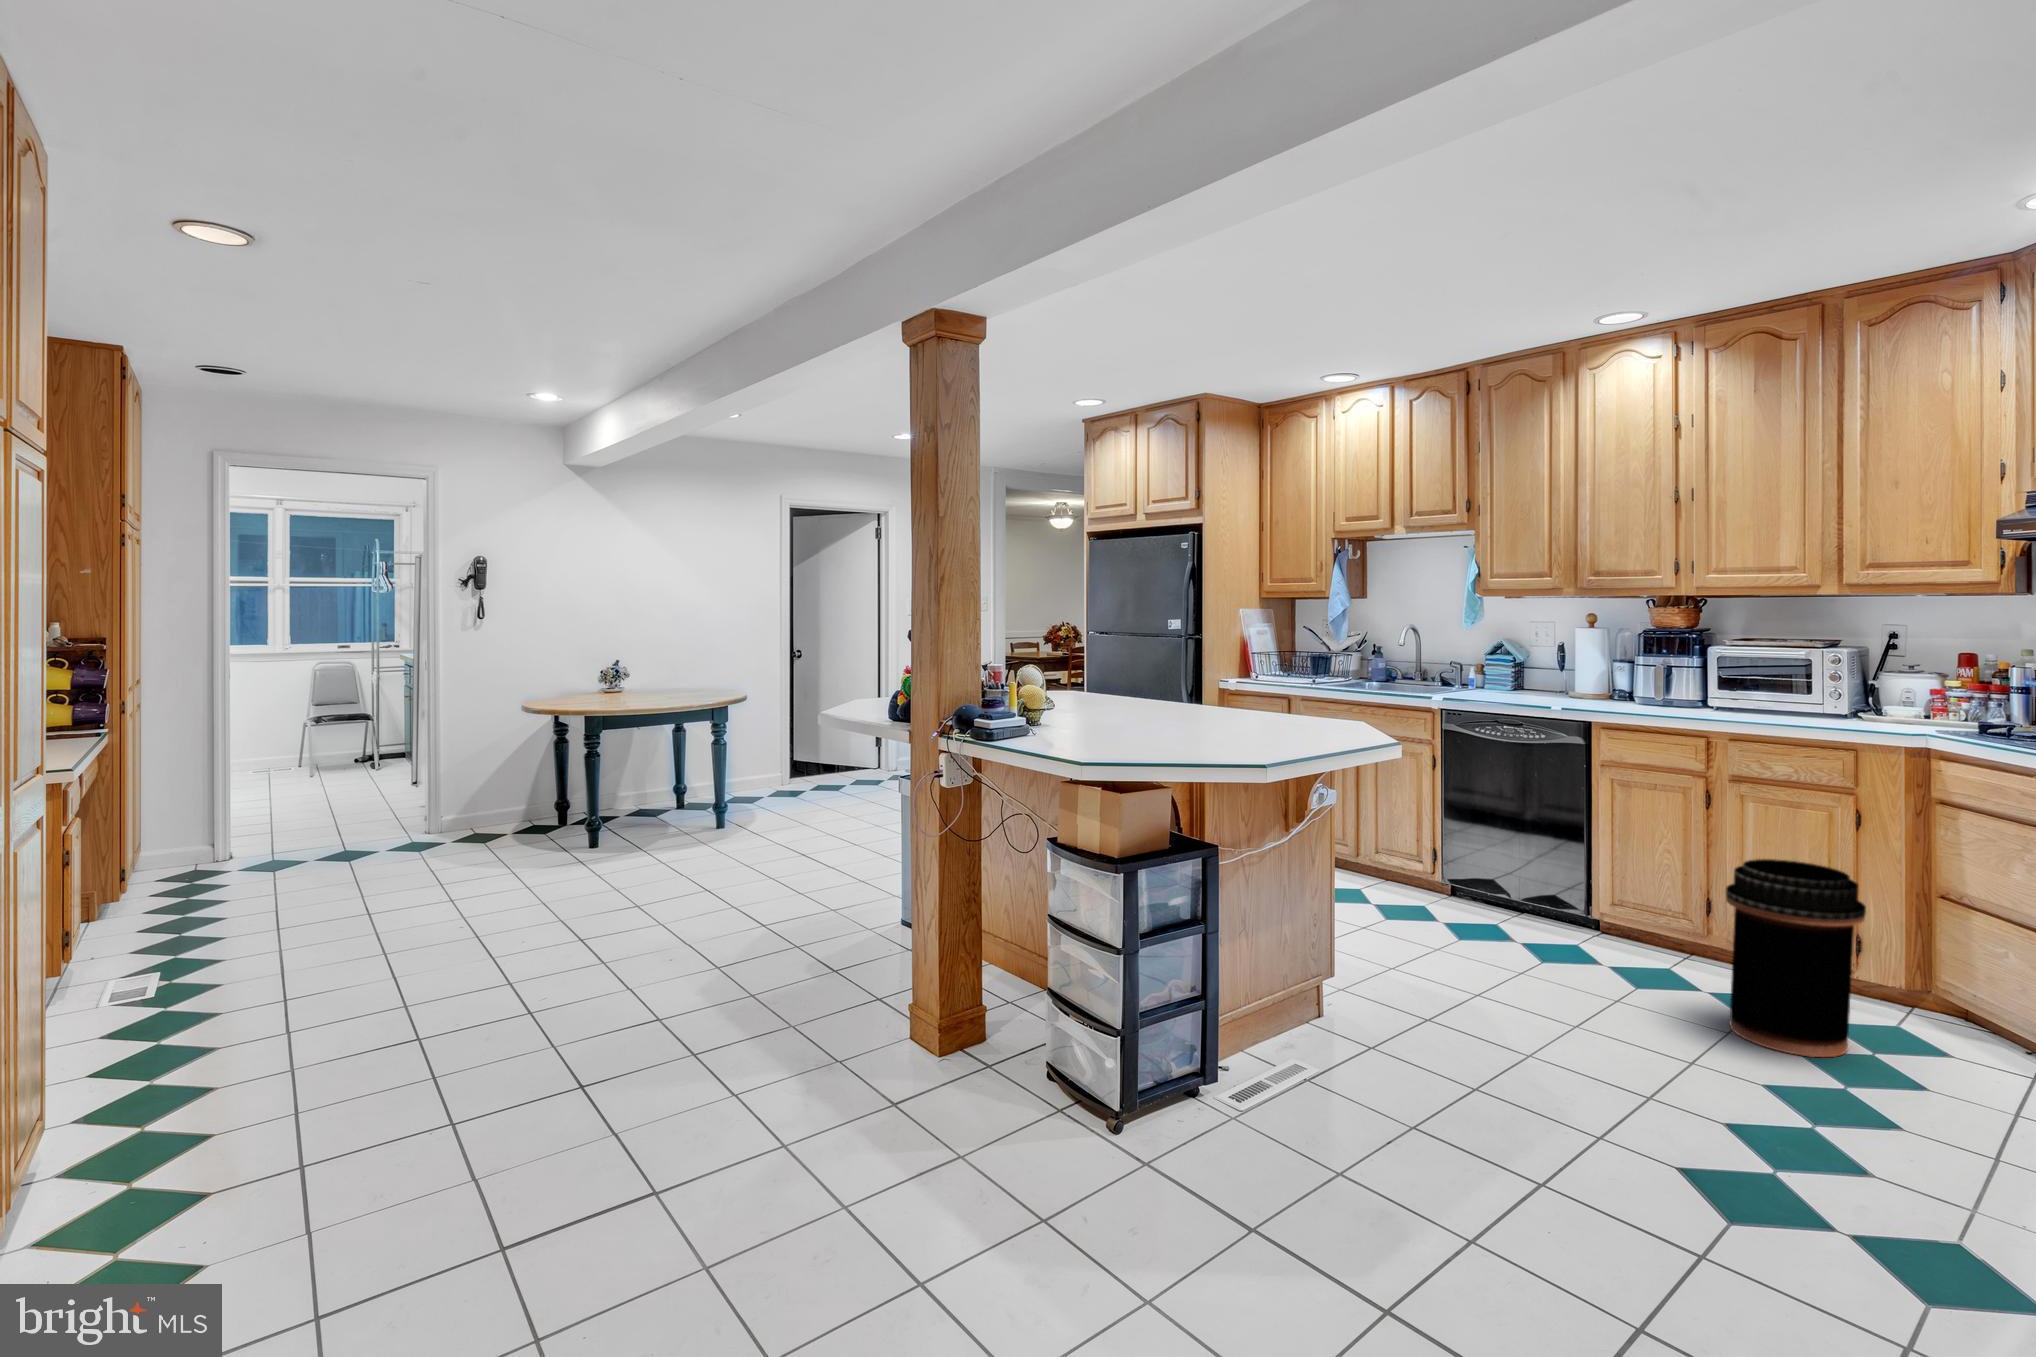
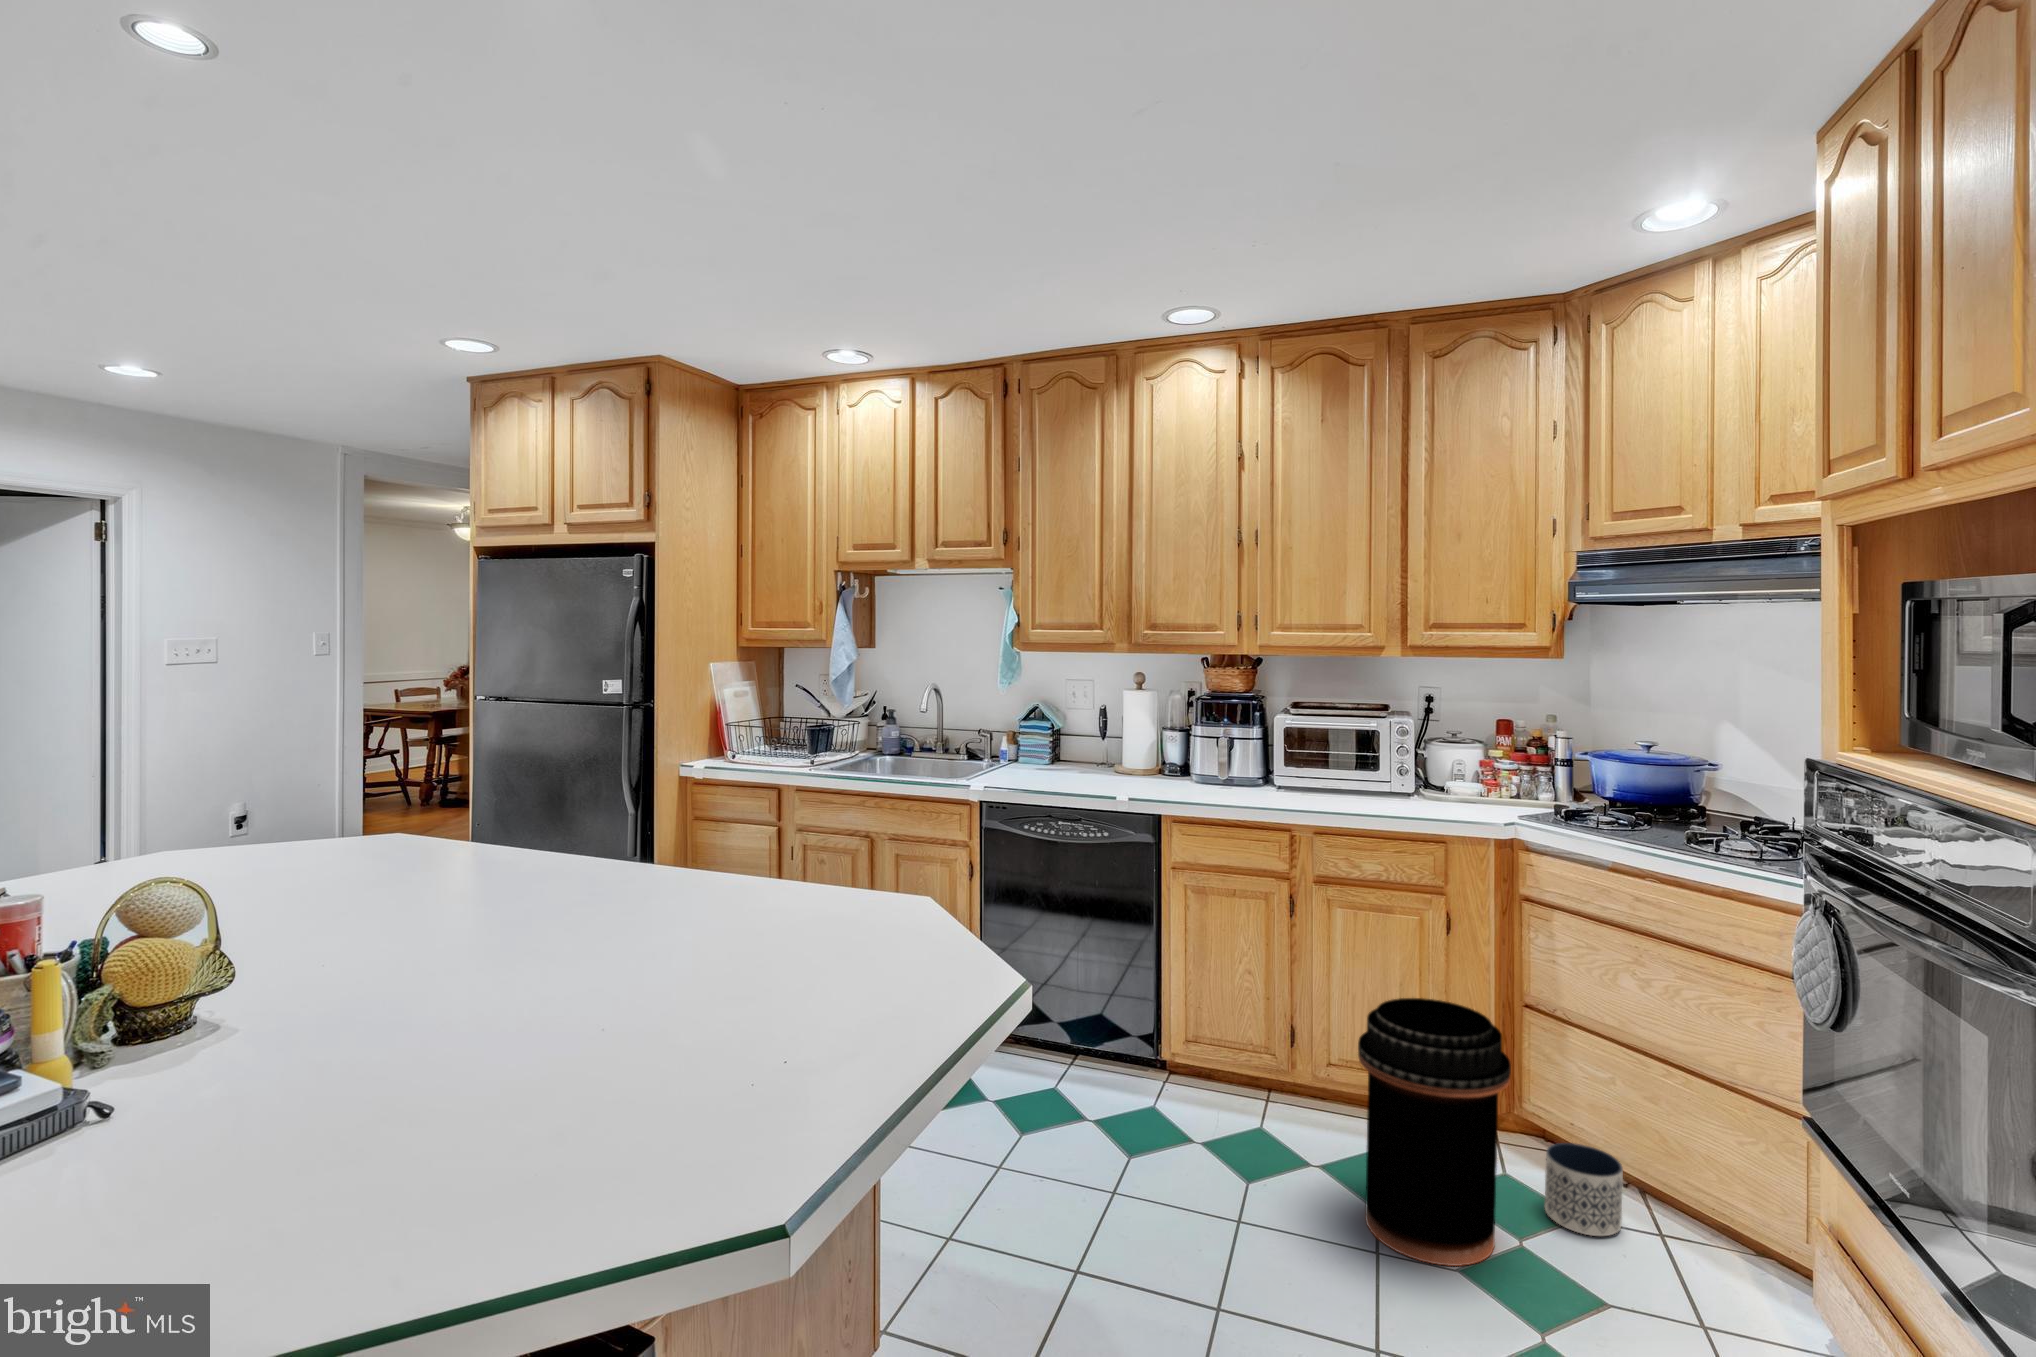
planter: none [1916,997,1995,1069] -> present [1545,1143,1623,1236]

